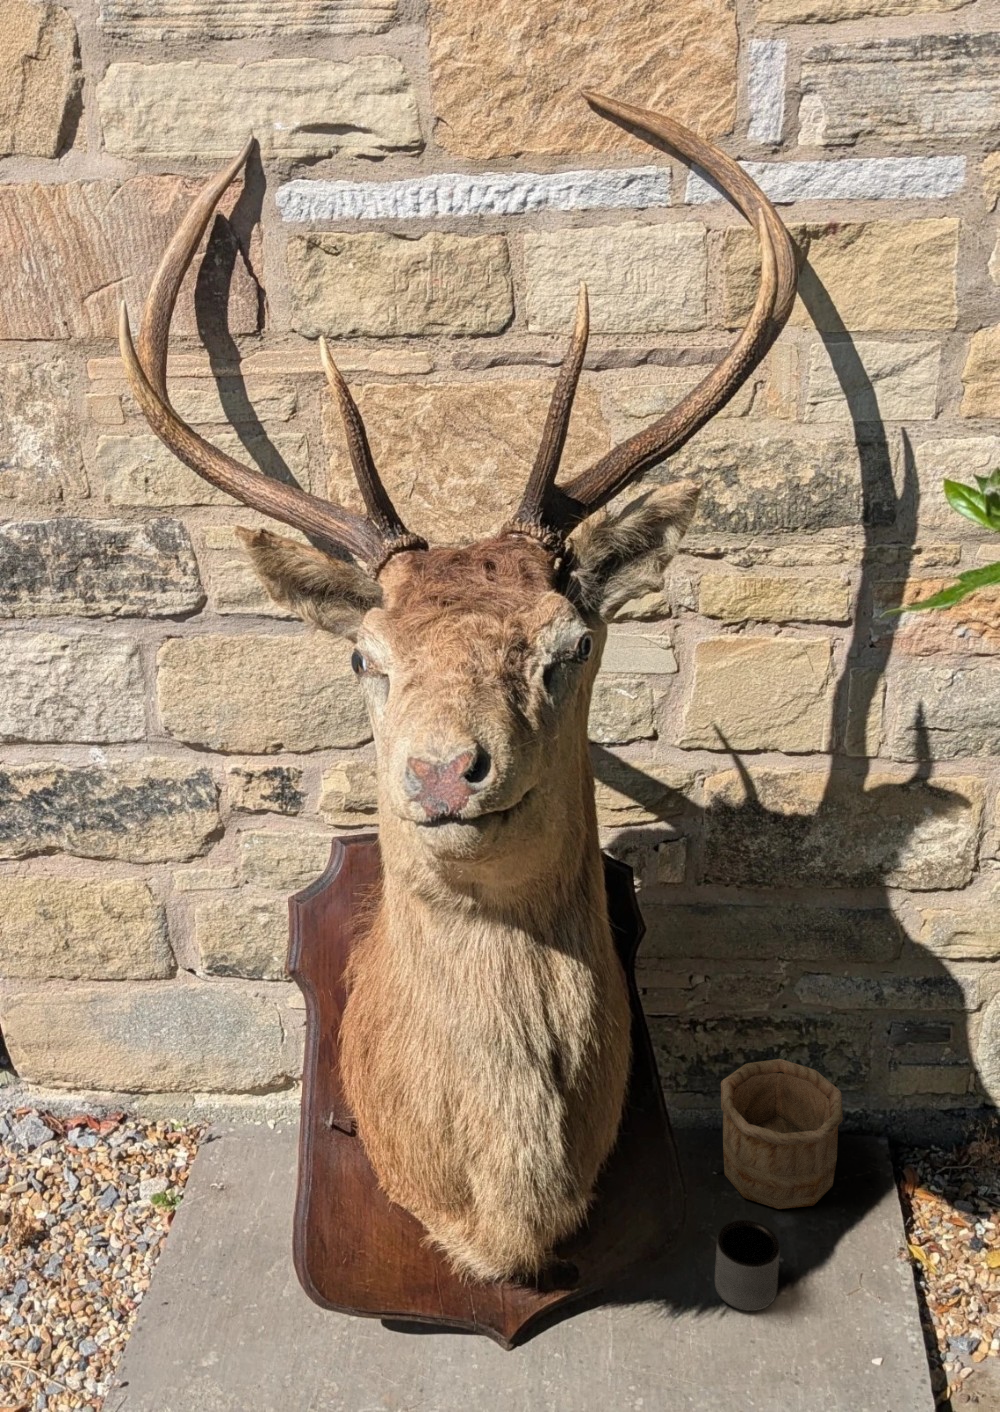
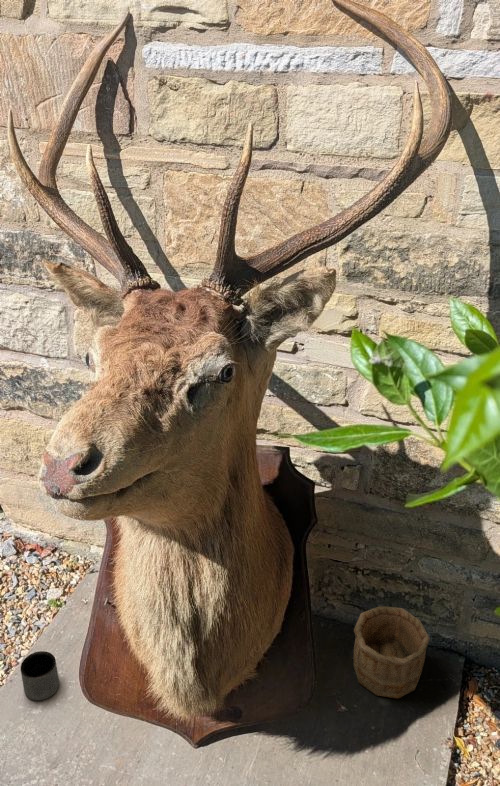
planter: present [715,1220,780,1311] -> present [21,651,59,700]

